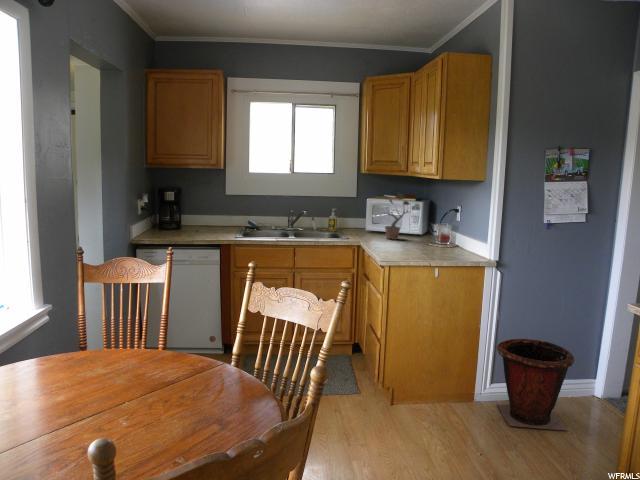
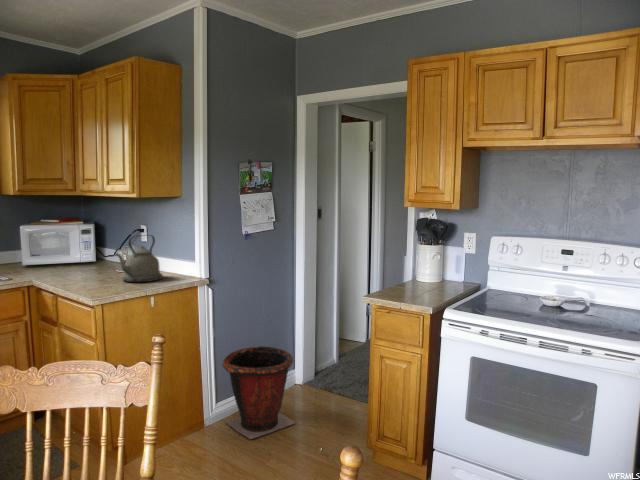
potted plant: present [385,192,419,239] -> none [39,214,97,272]
kettle: none [415,214,457,256] -> present [116,236,163,282]

